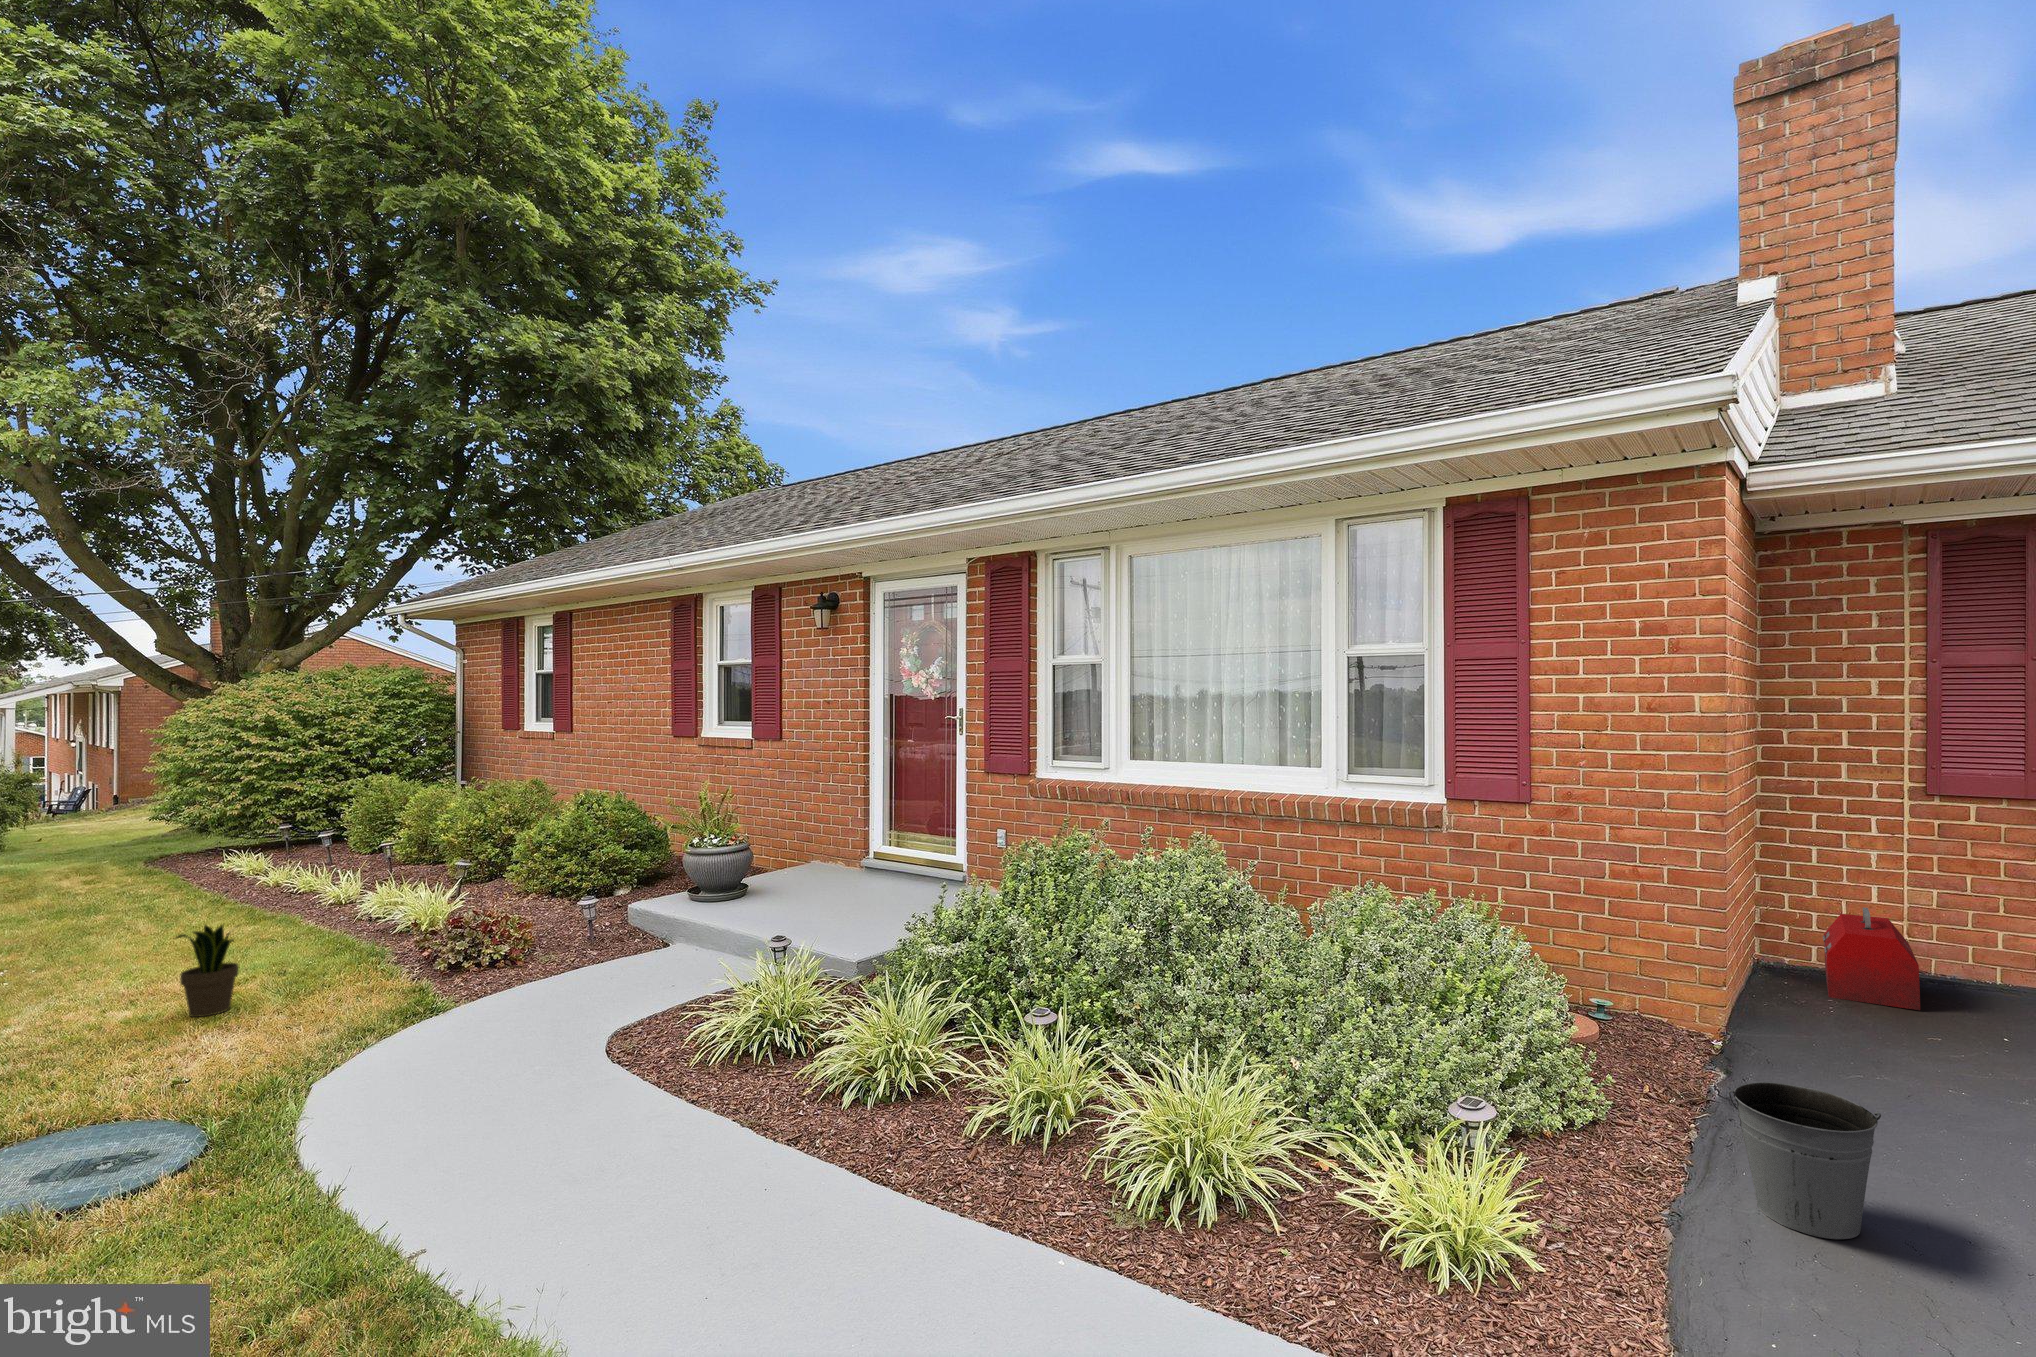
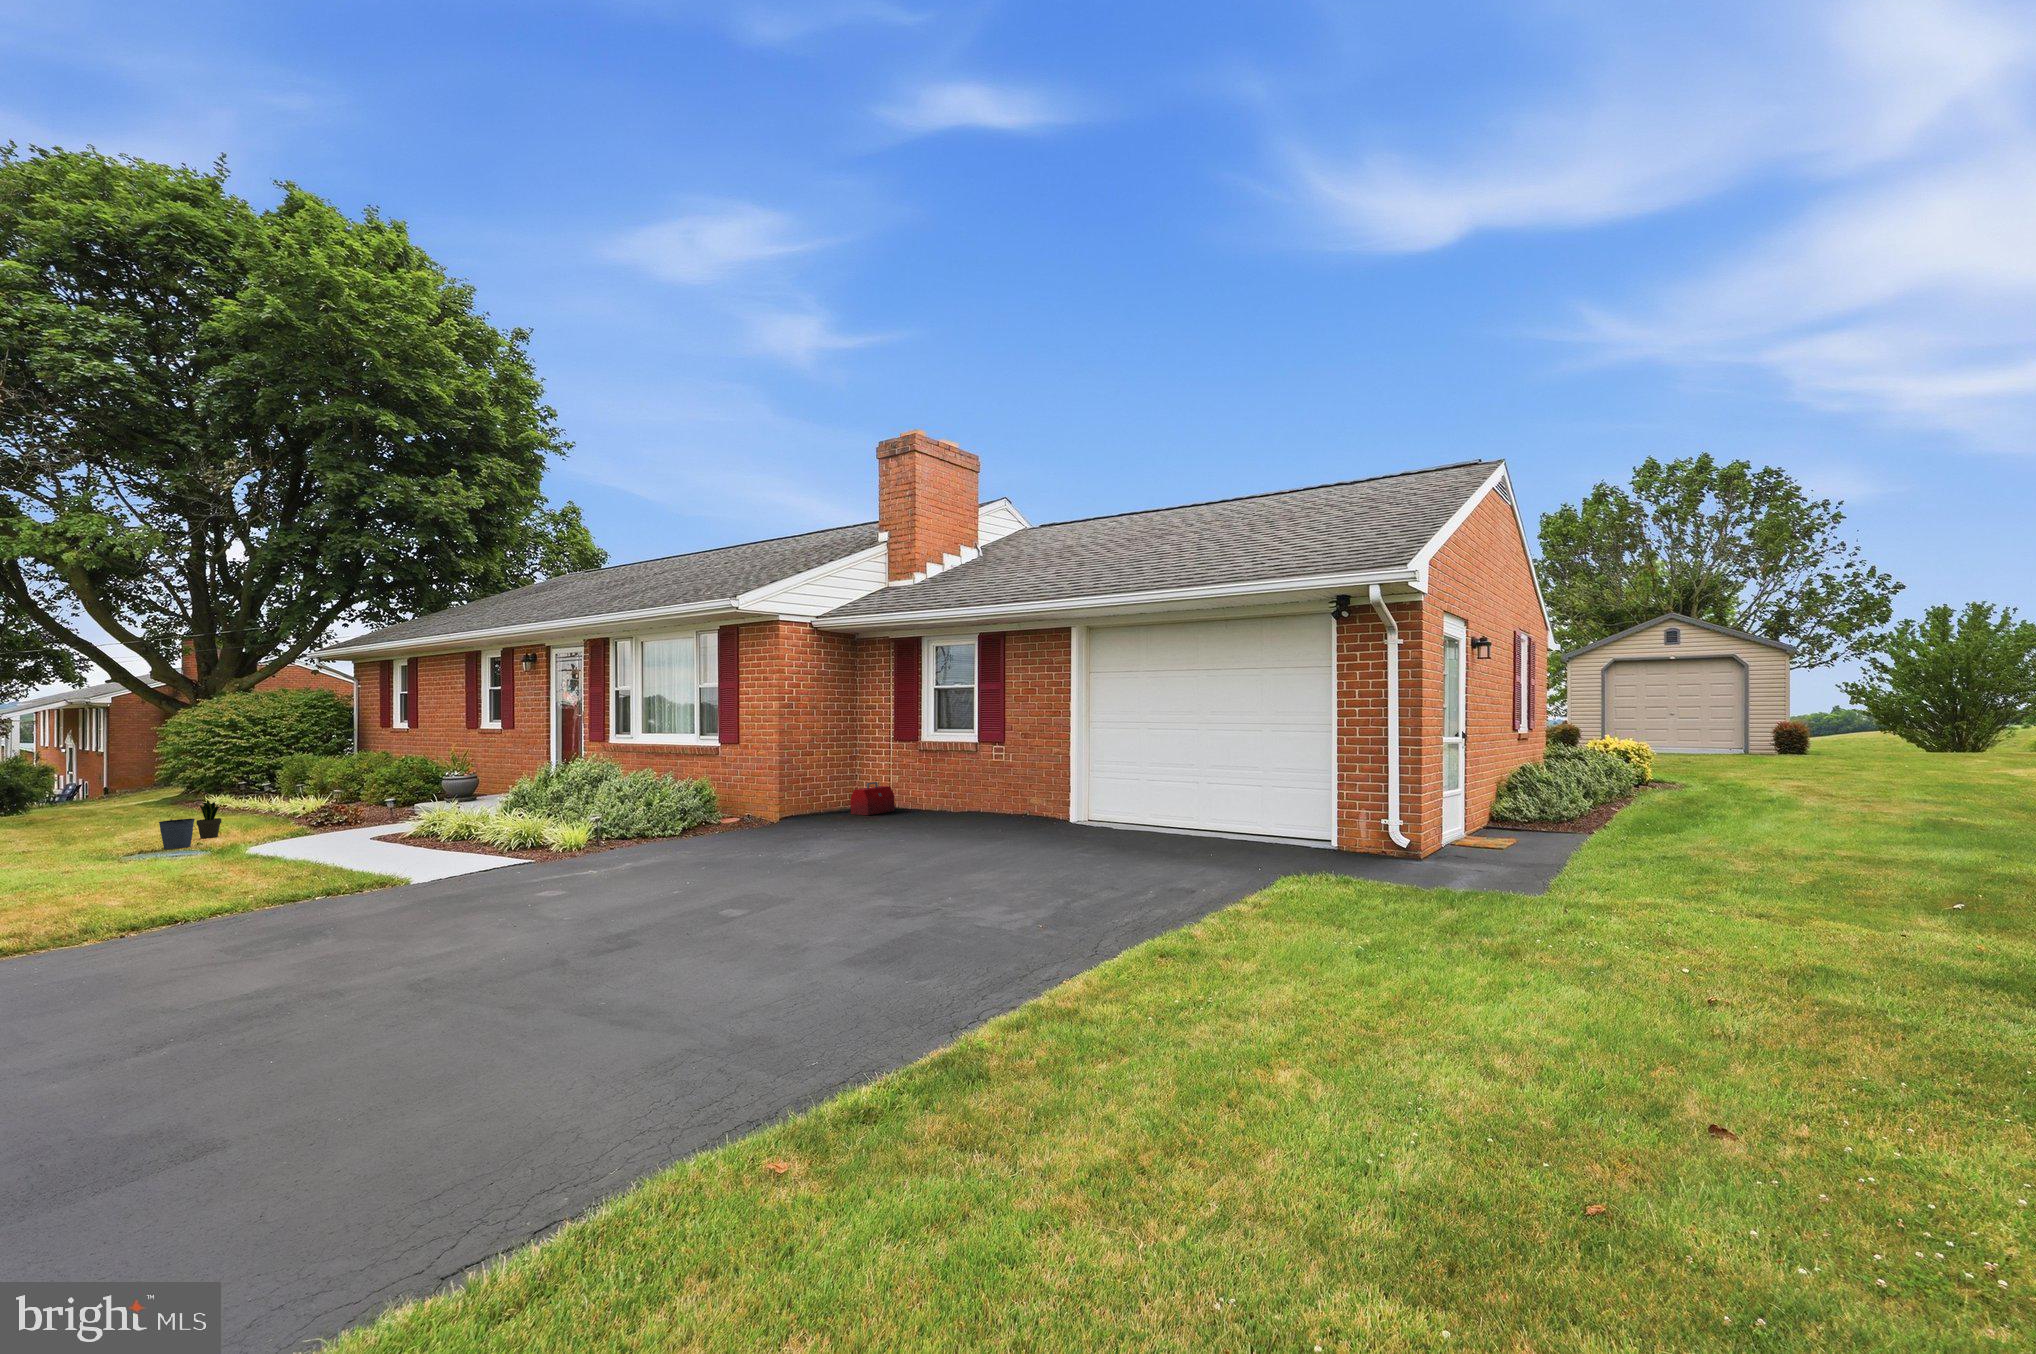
bucket: present [1729,1082,1881,1239] -> present [159,819,195,849]

